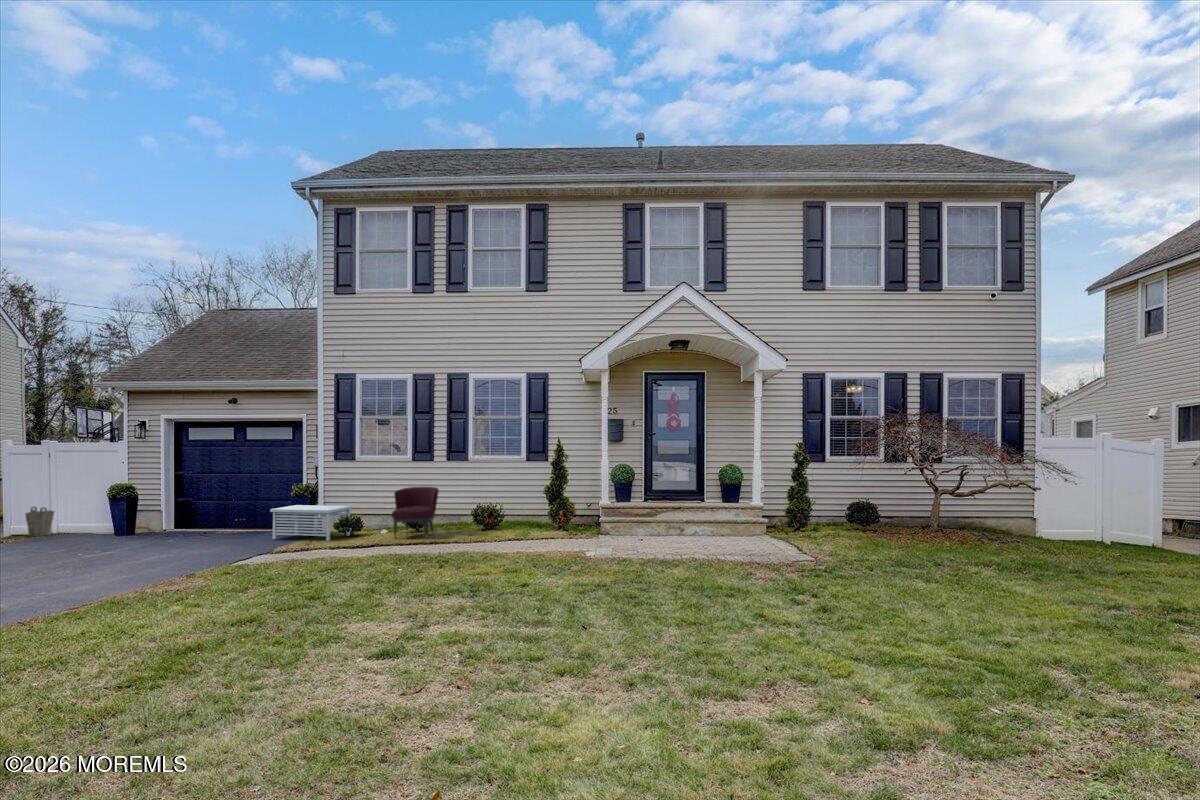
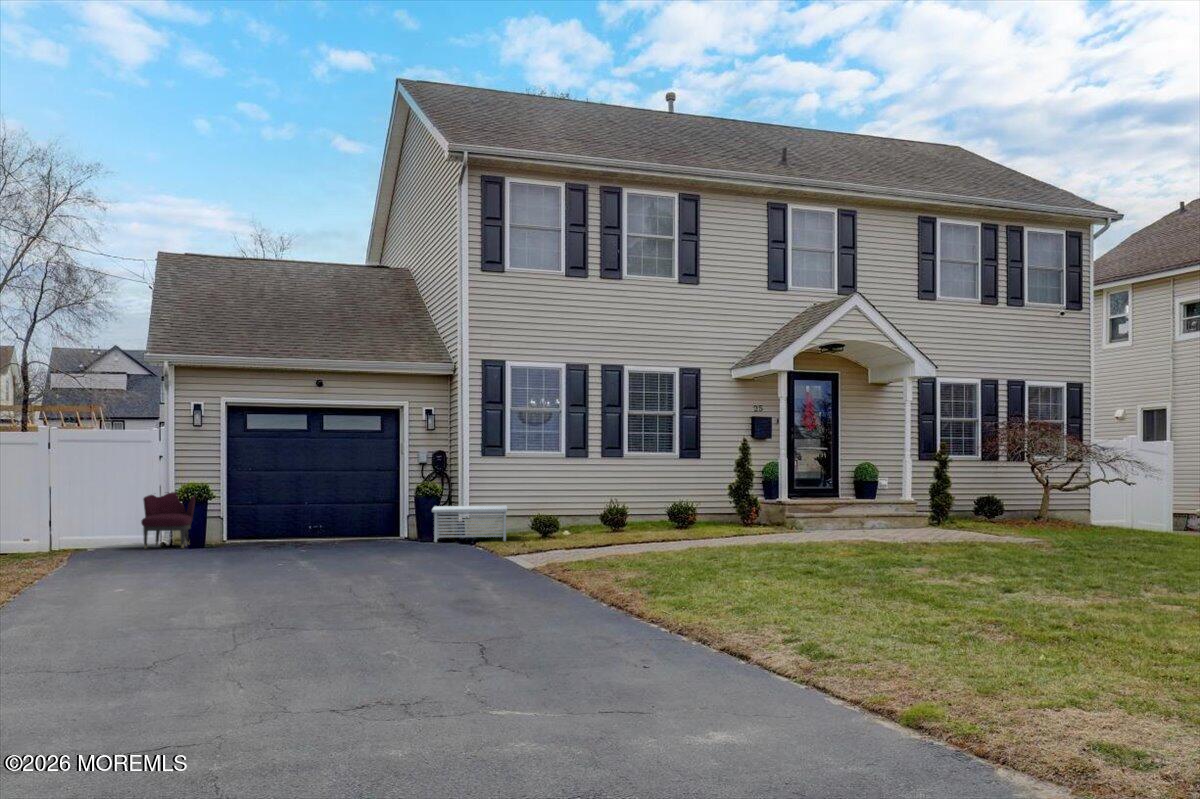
chair: present [392,487,439,538] -> present [141,492,196,549]
bucket: present [25,507,54,536] -> none [66,515,97,552]

